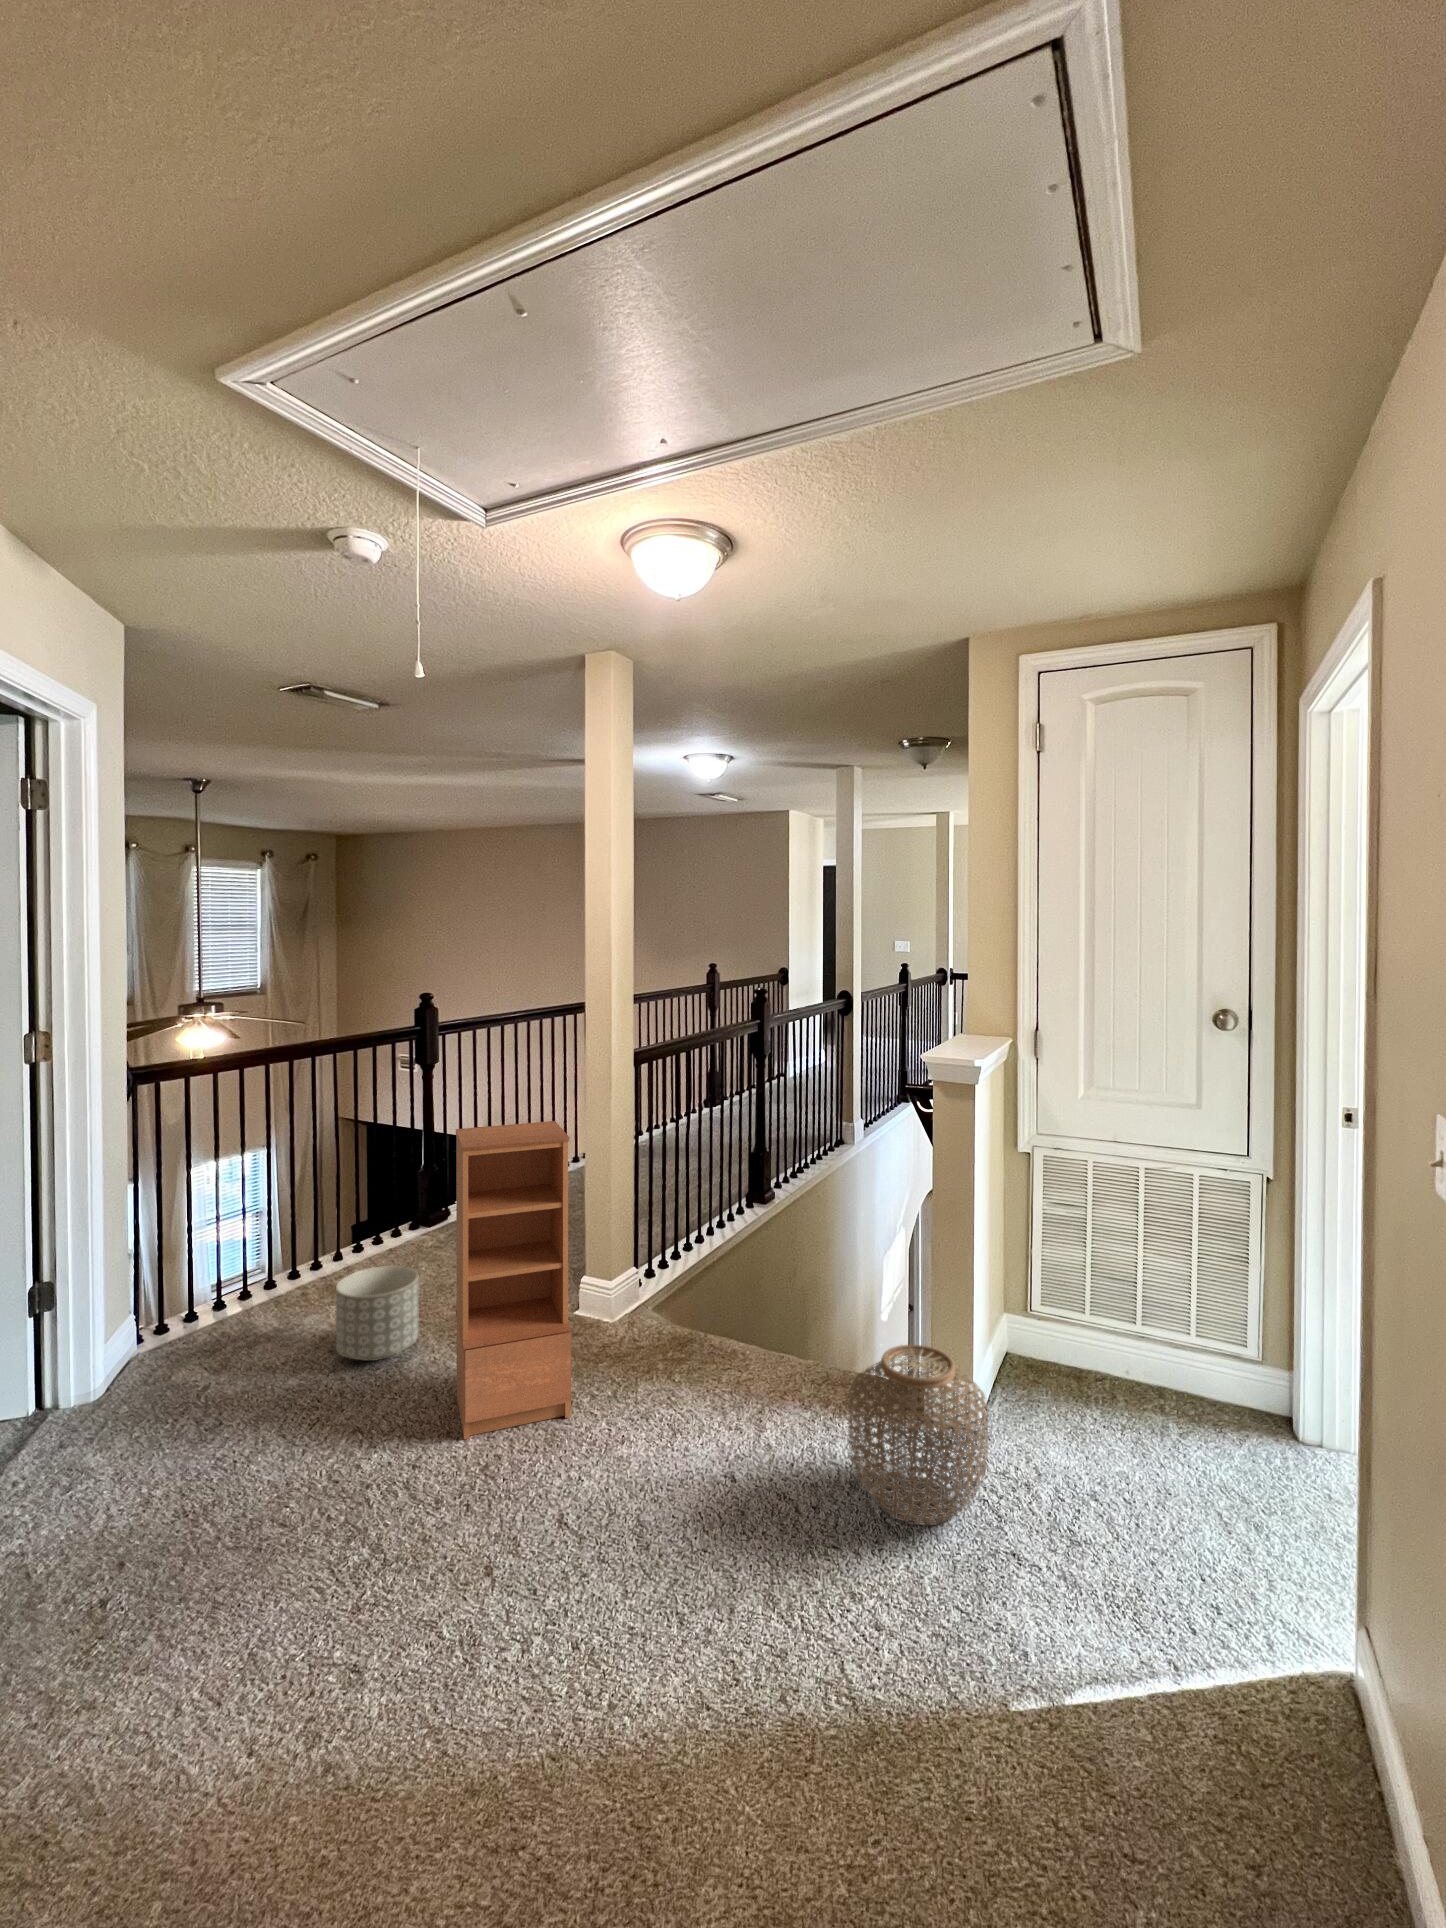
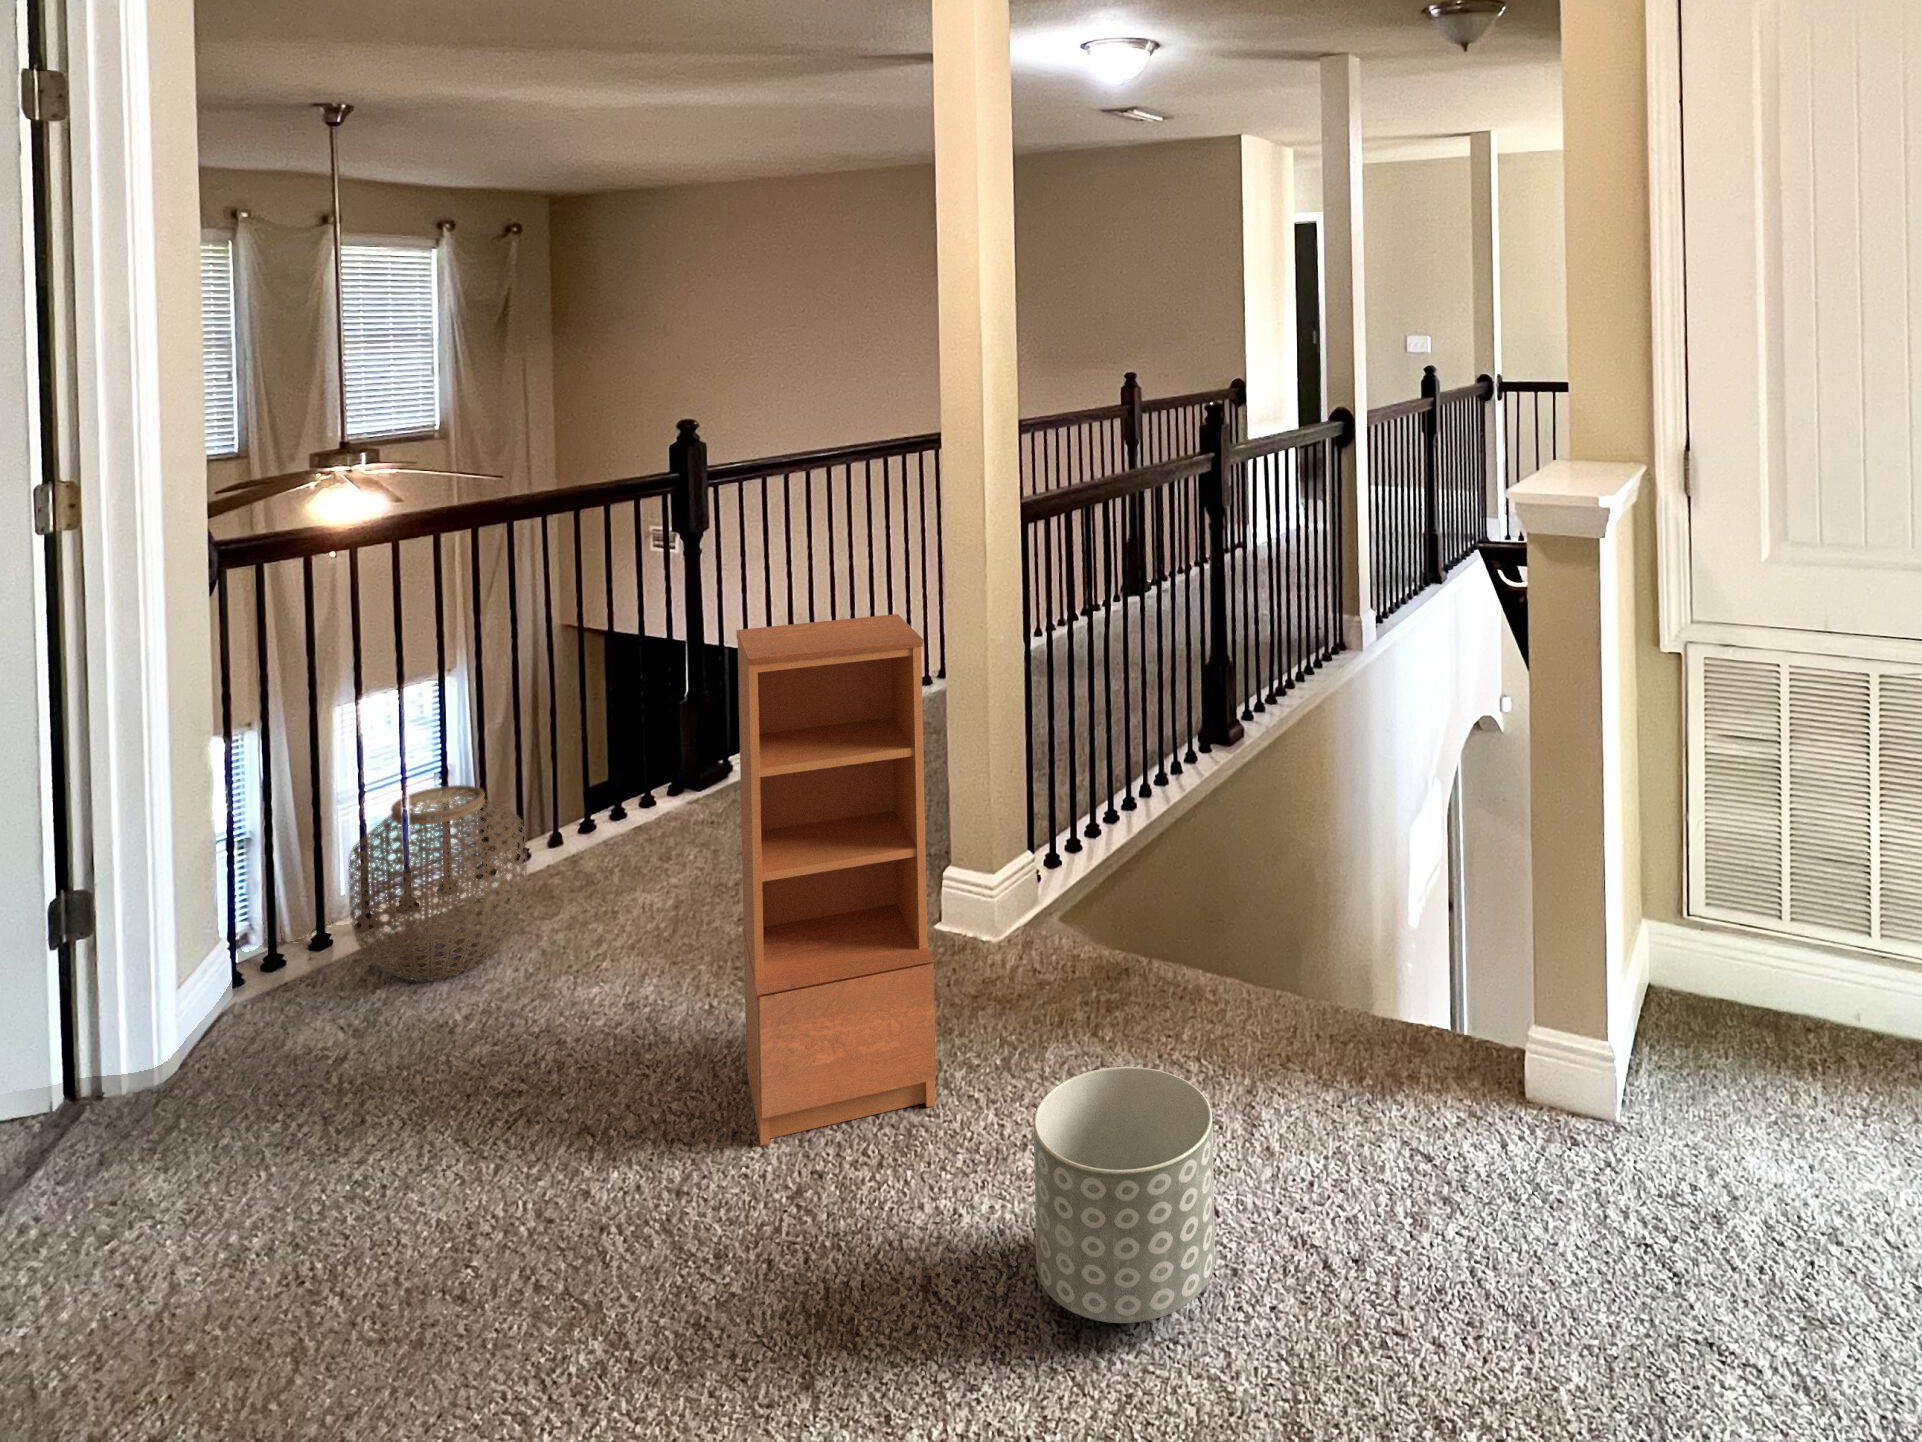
planter: present [336,1266,419,1361] -> present [1034,1067,1215,1323]
woven basket: present [849,1345,988,1525] -> present [349,785,527,982]

